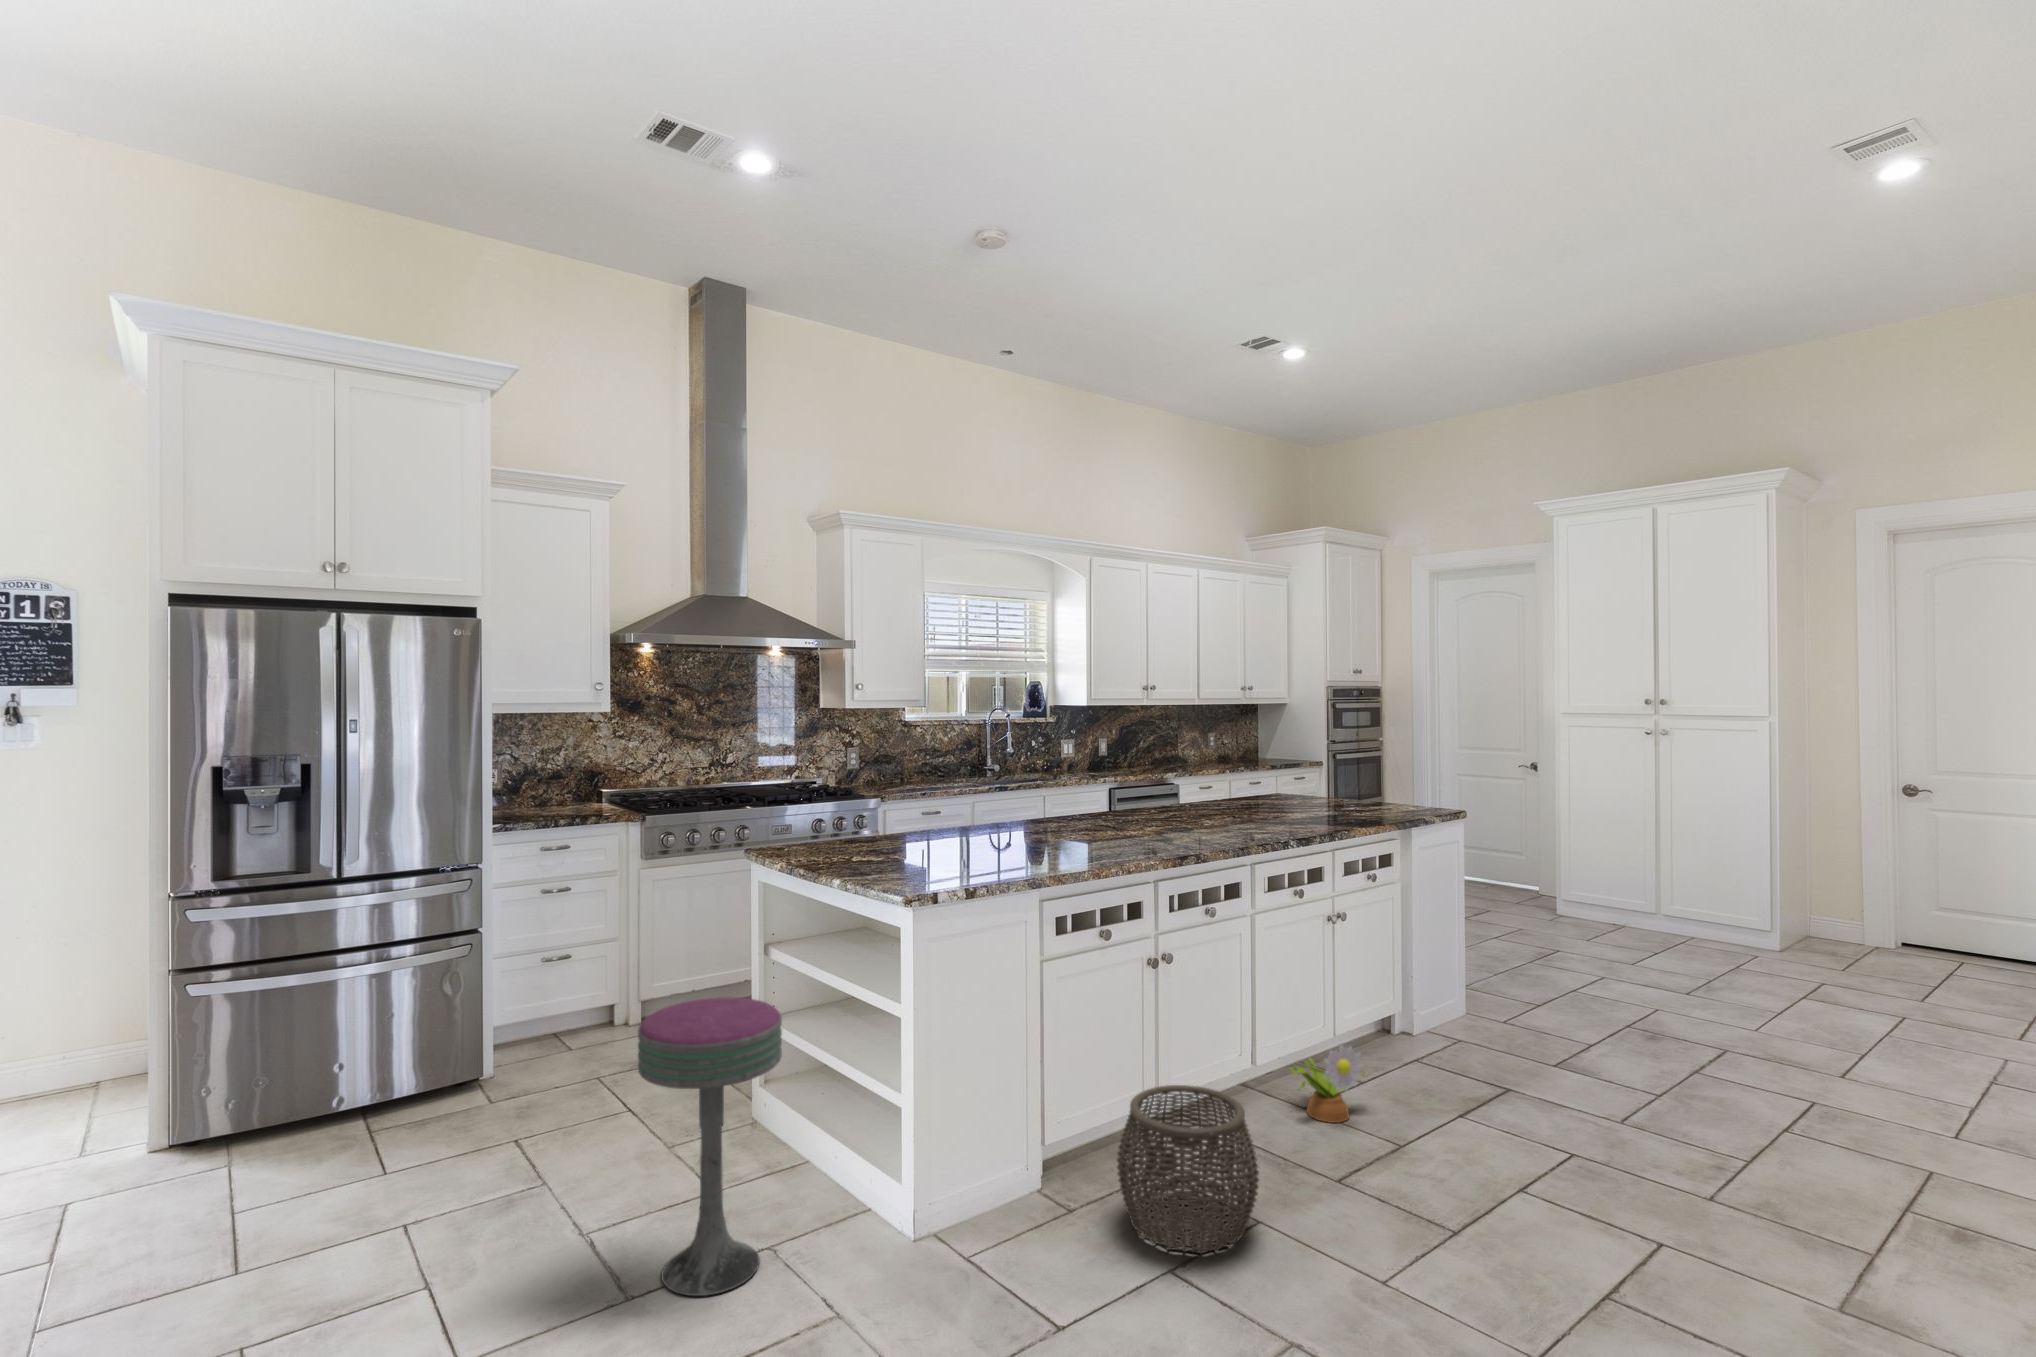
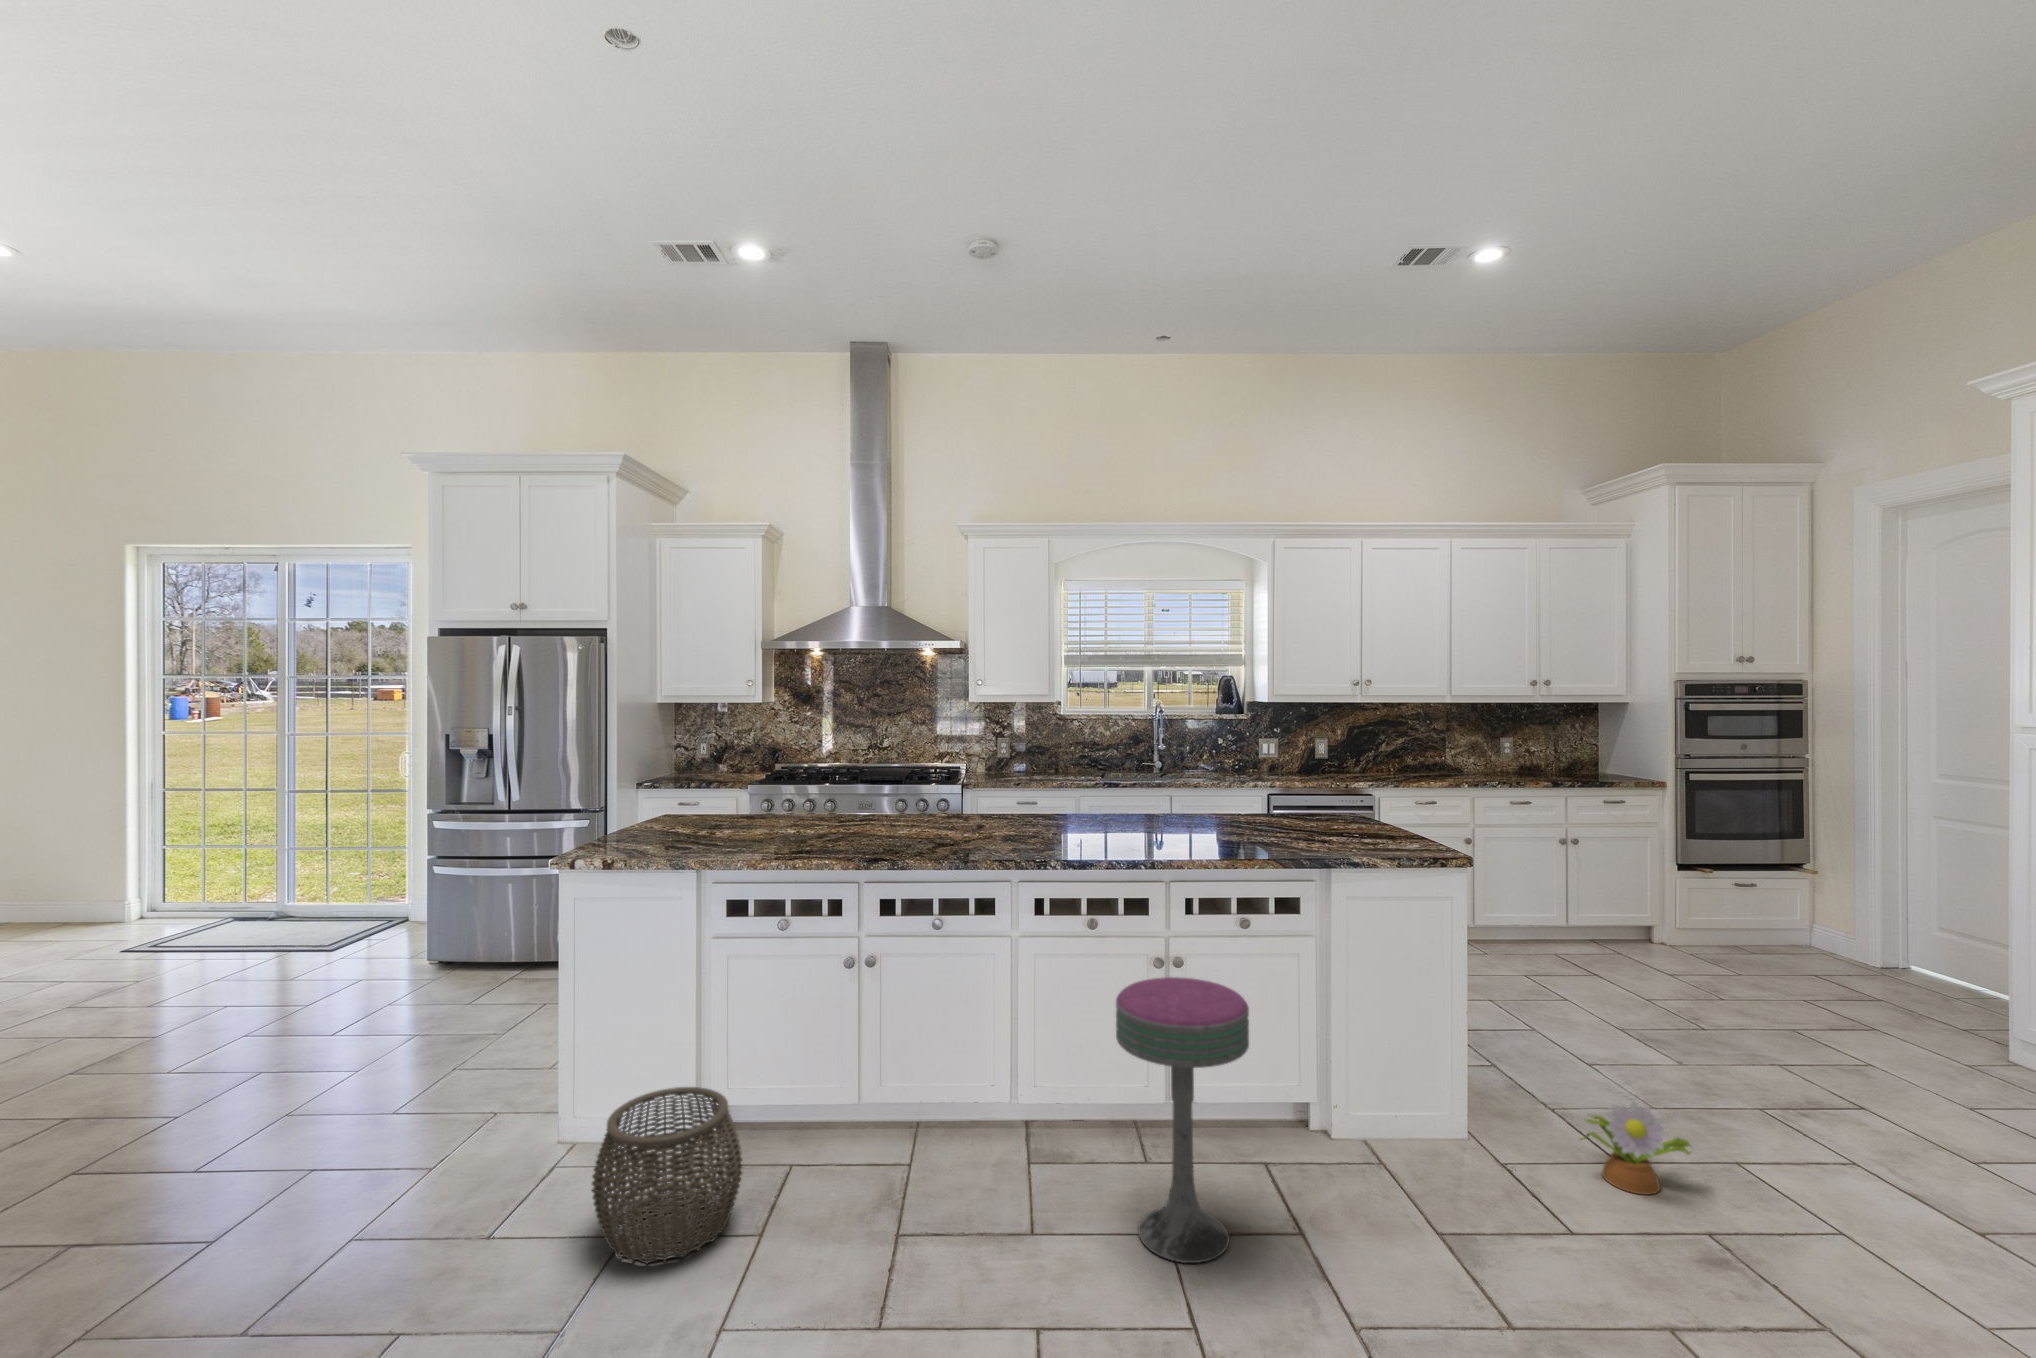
bar stool: present [638,997,782,1296] -> present [1116,977,1249,1263]
decorative plant: present [1290,1044,1366,1123] -> present [1580,1101,1691,1195]

